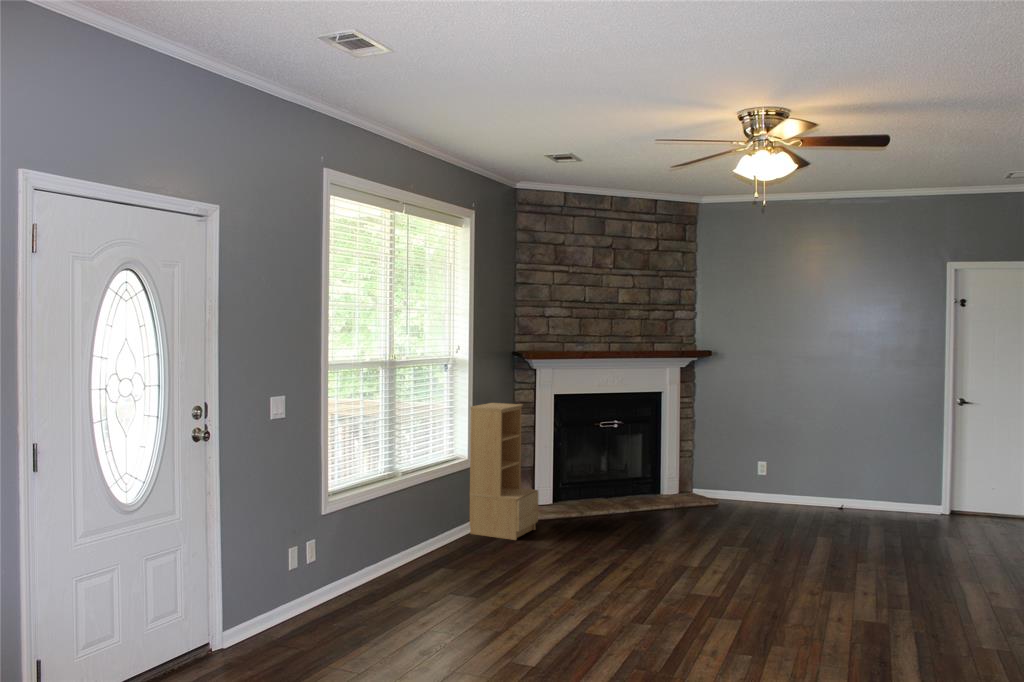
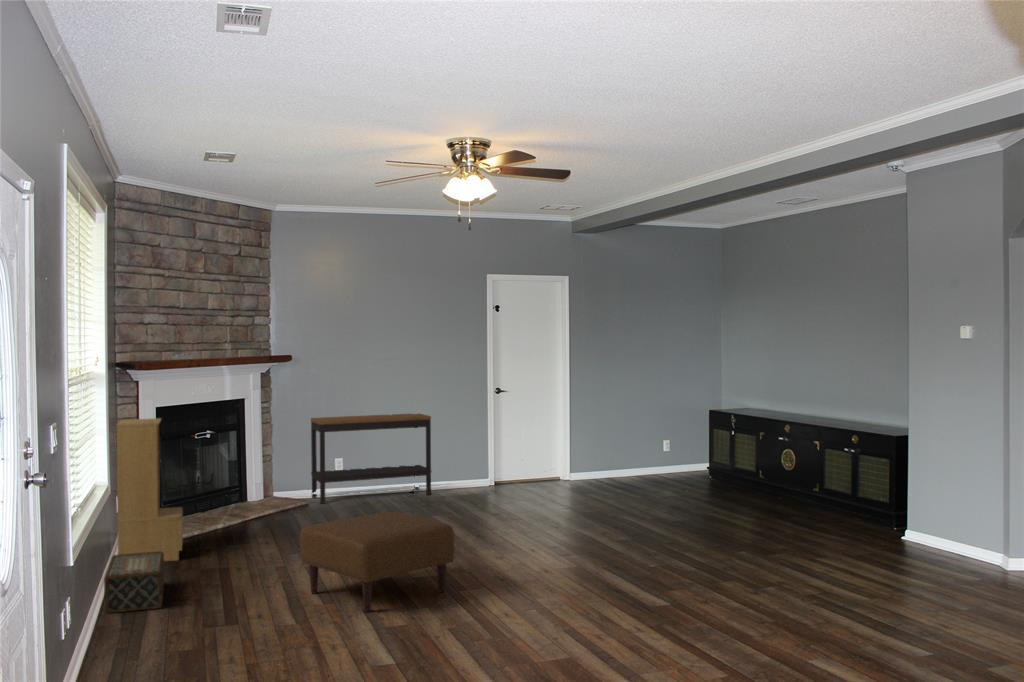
console table: none [730,417,866,520] -> present [311,413,431,504]
woven basket: none [381,525,464,584] -> present [104,551,164,613]
ottoman: none [545,533,691,645] -> present [300,512,454,612]

